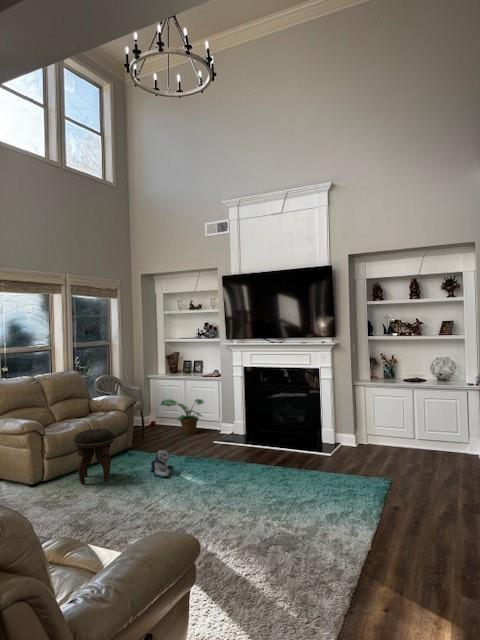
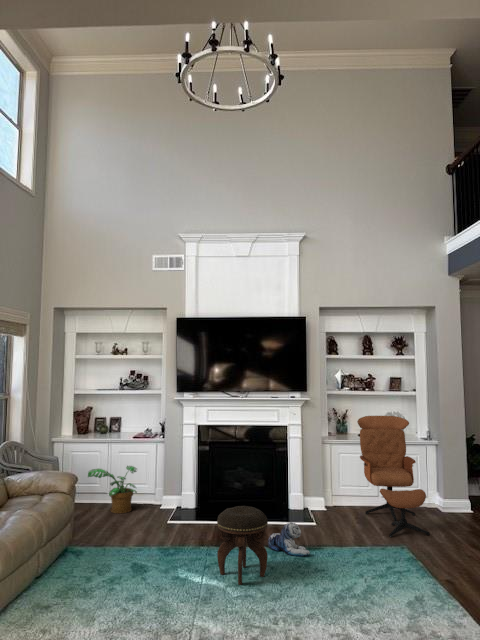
lounge chair: none [377,360,442,478] -> present [357,416,430,537]
footstool: present [74,429,115,484] -> present [217,506,268,585]
plush toy: present [151,450,173,478] -> present [268,522,310,556]

